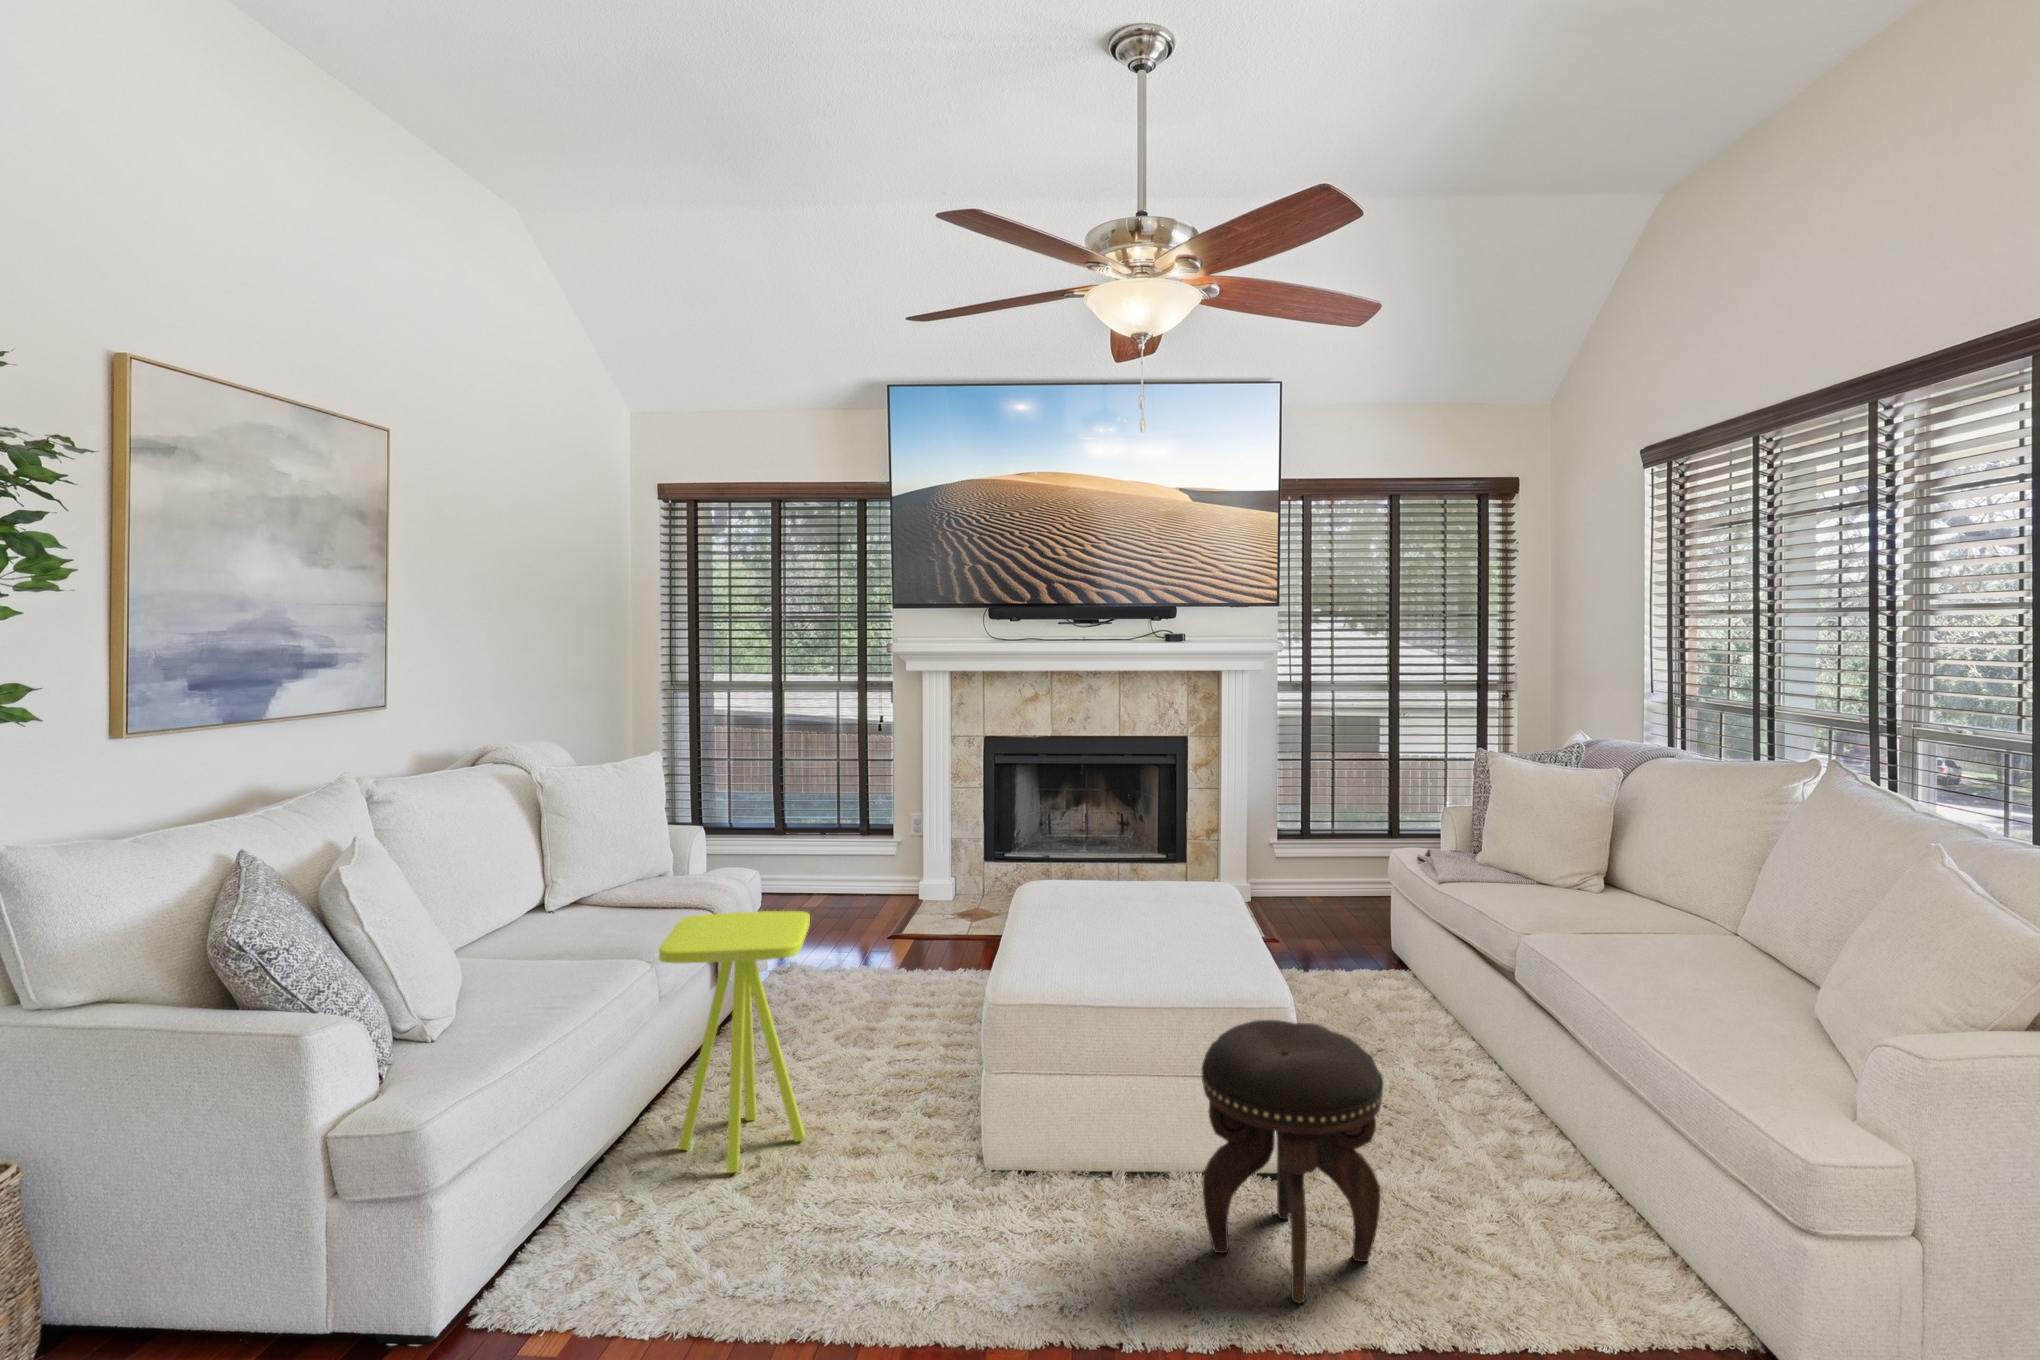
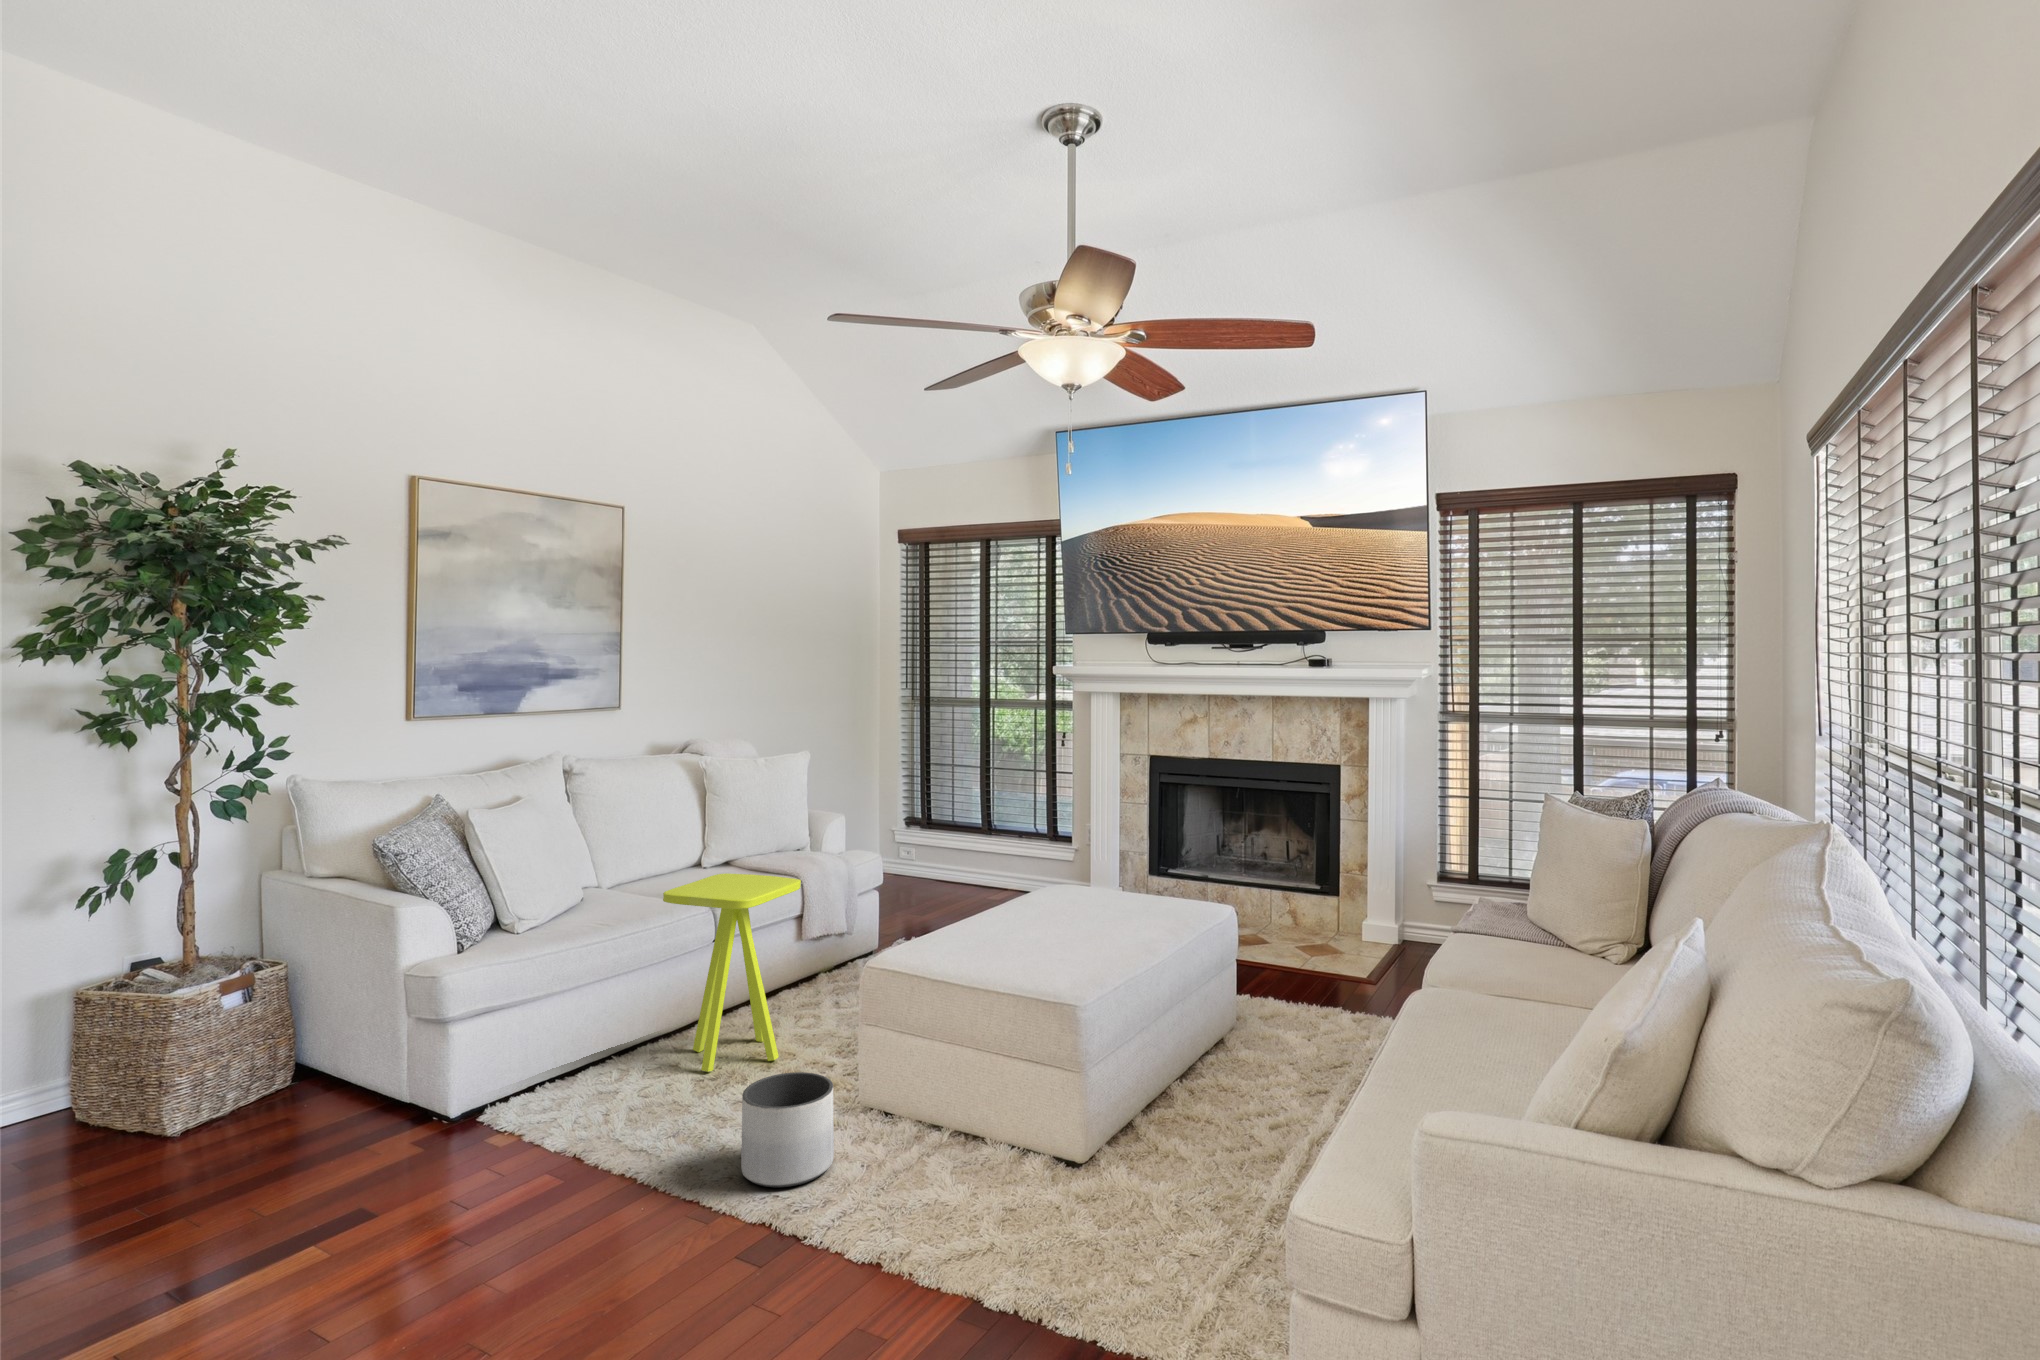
footstool: present [1201,1020,1384,1303] -> none [929,1006,1089,1251]
planter: none [936,1144,1046,1297] -> present [741,1072,834,1188]

